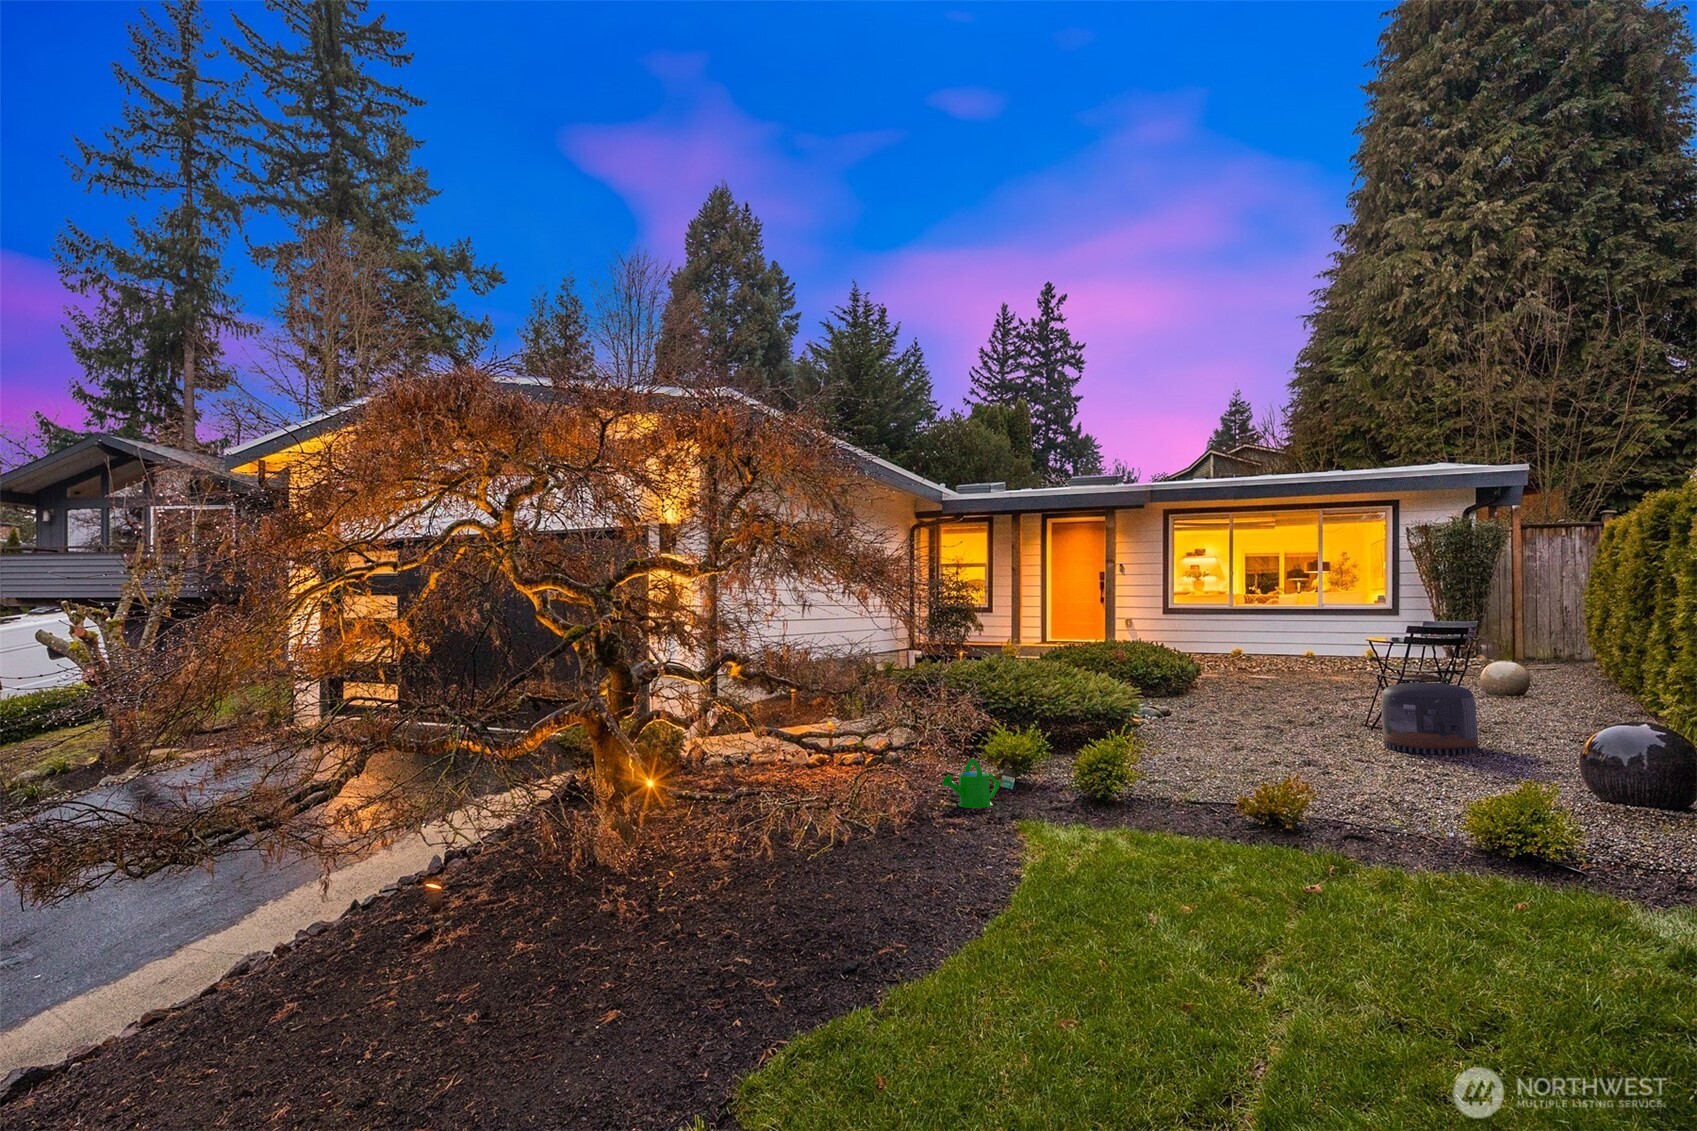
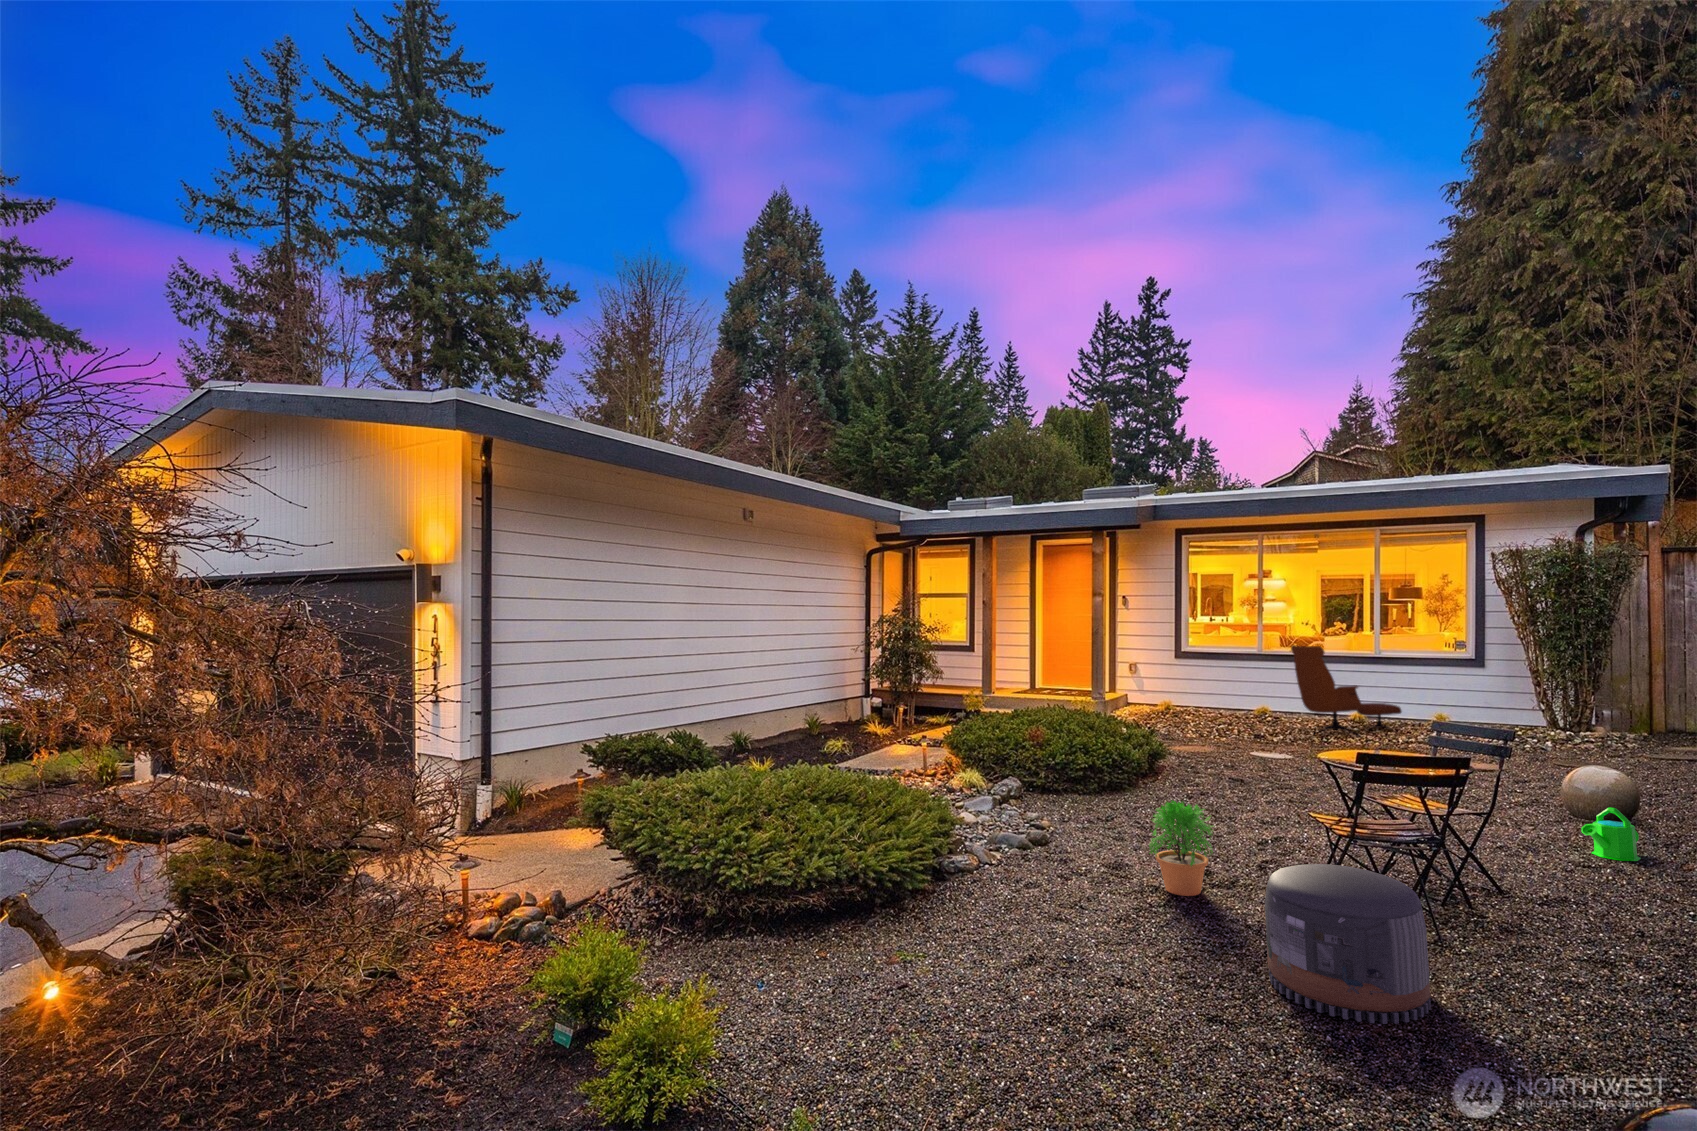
lounge chair: none [1265,599,1344,669] -> present [1291,645,1402,736]
potted plant: none [1267,669,1317,730] -> present [1149,800,1213,896]
watering can: present [942,758,999,808] -> present [1581,807,1641,861]

